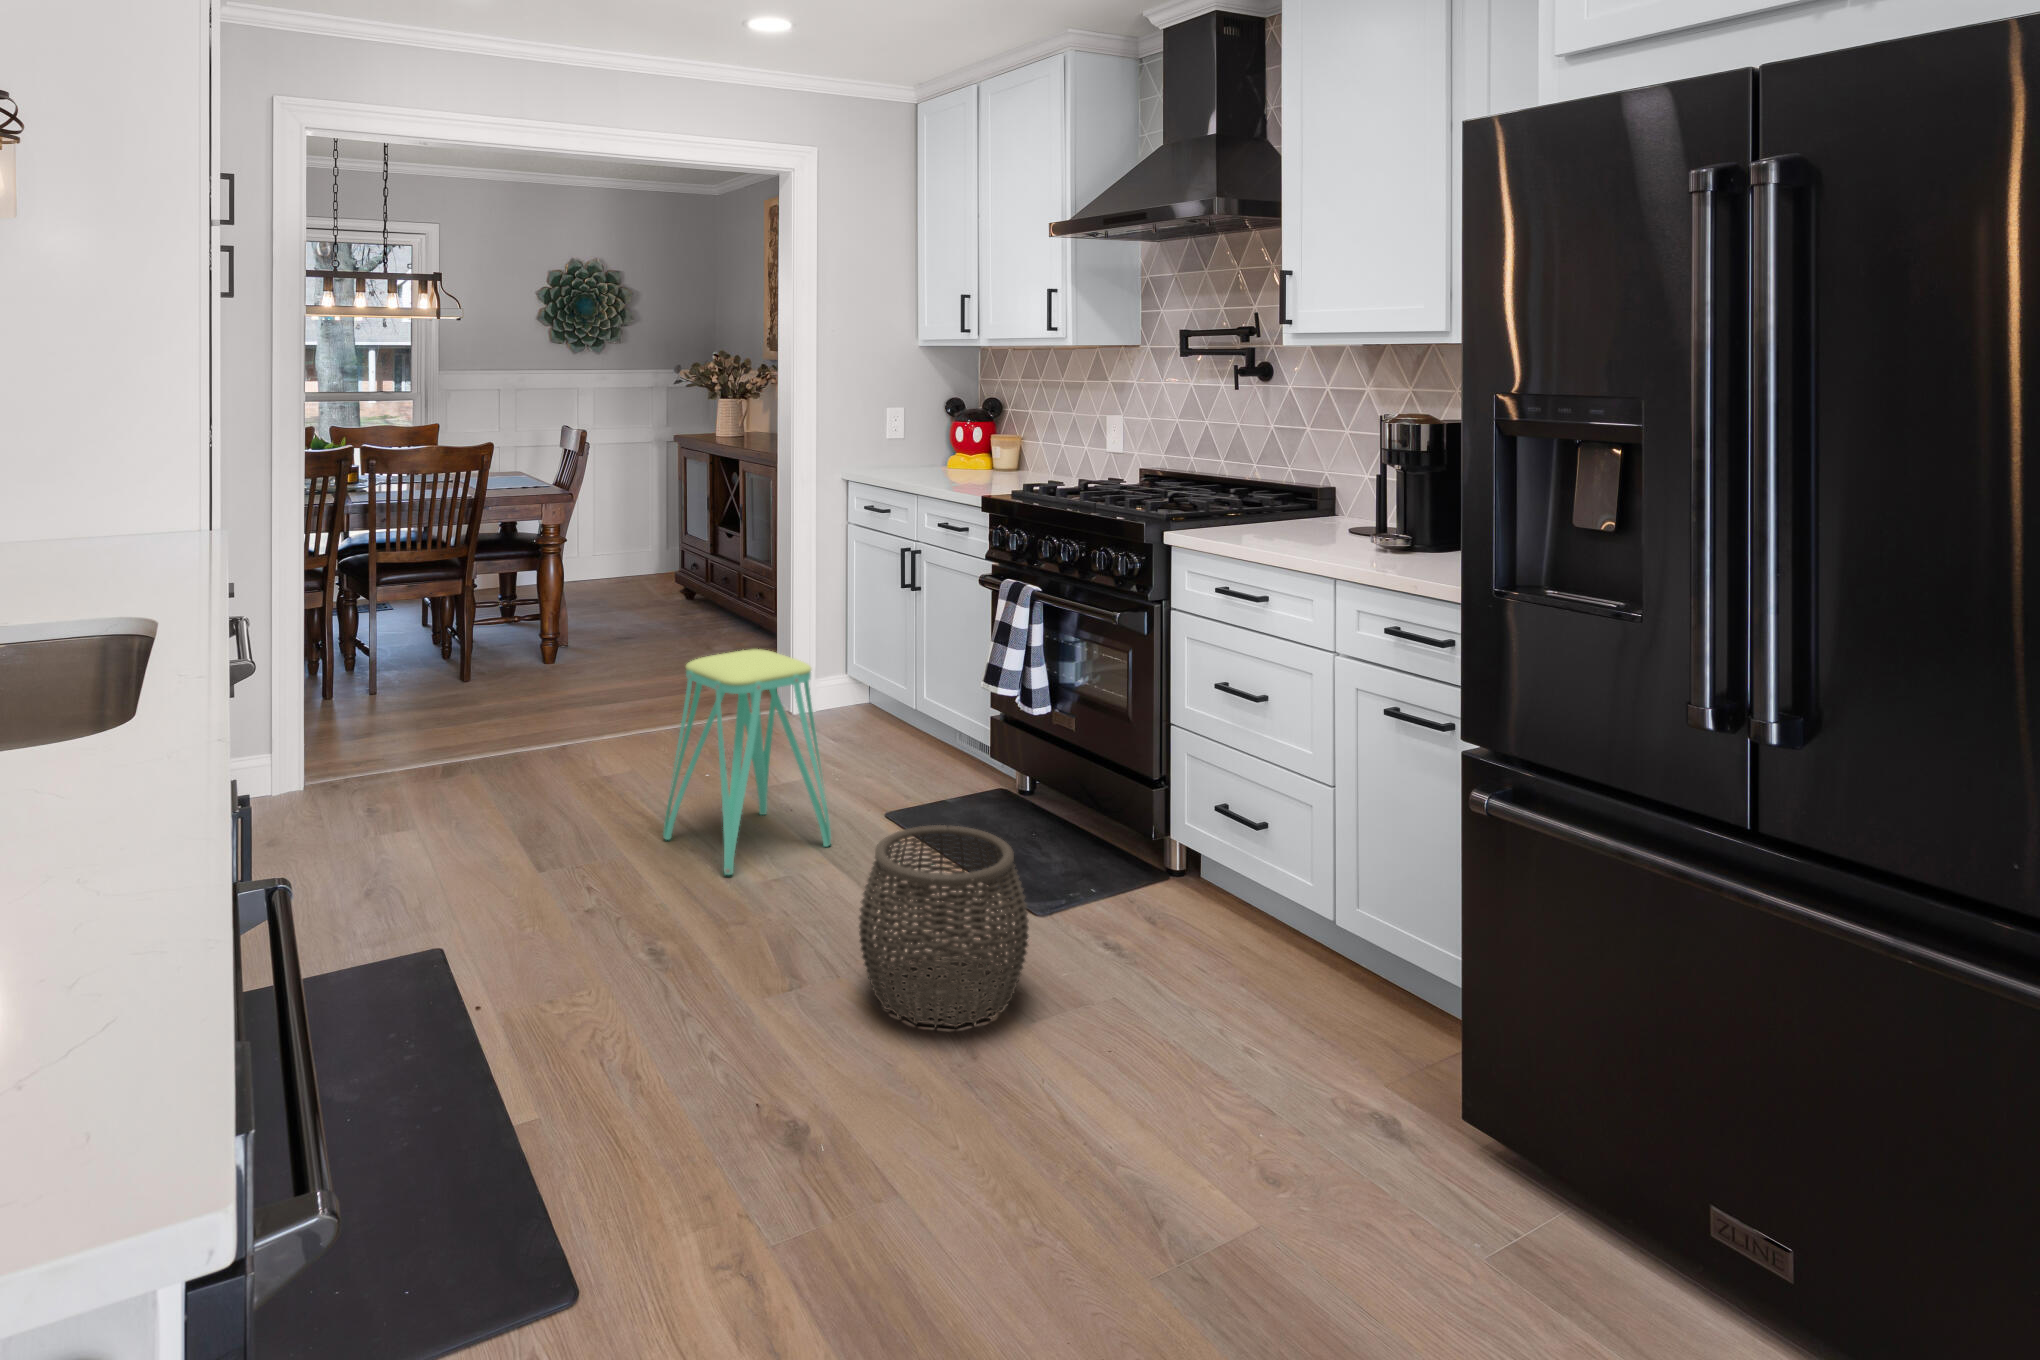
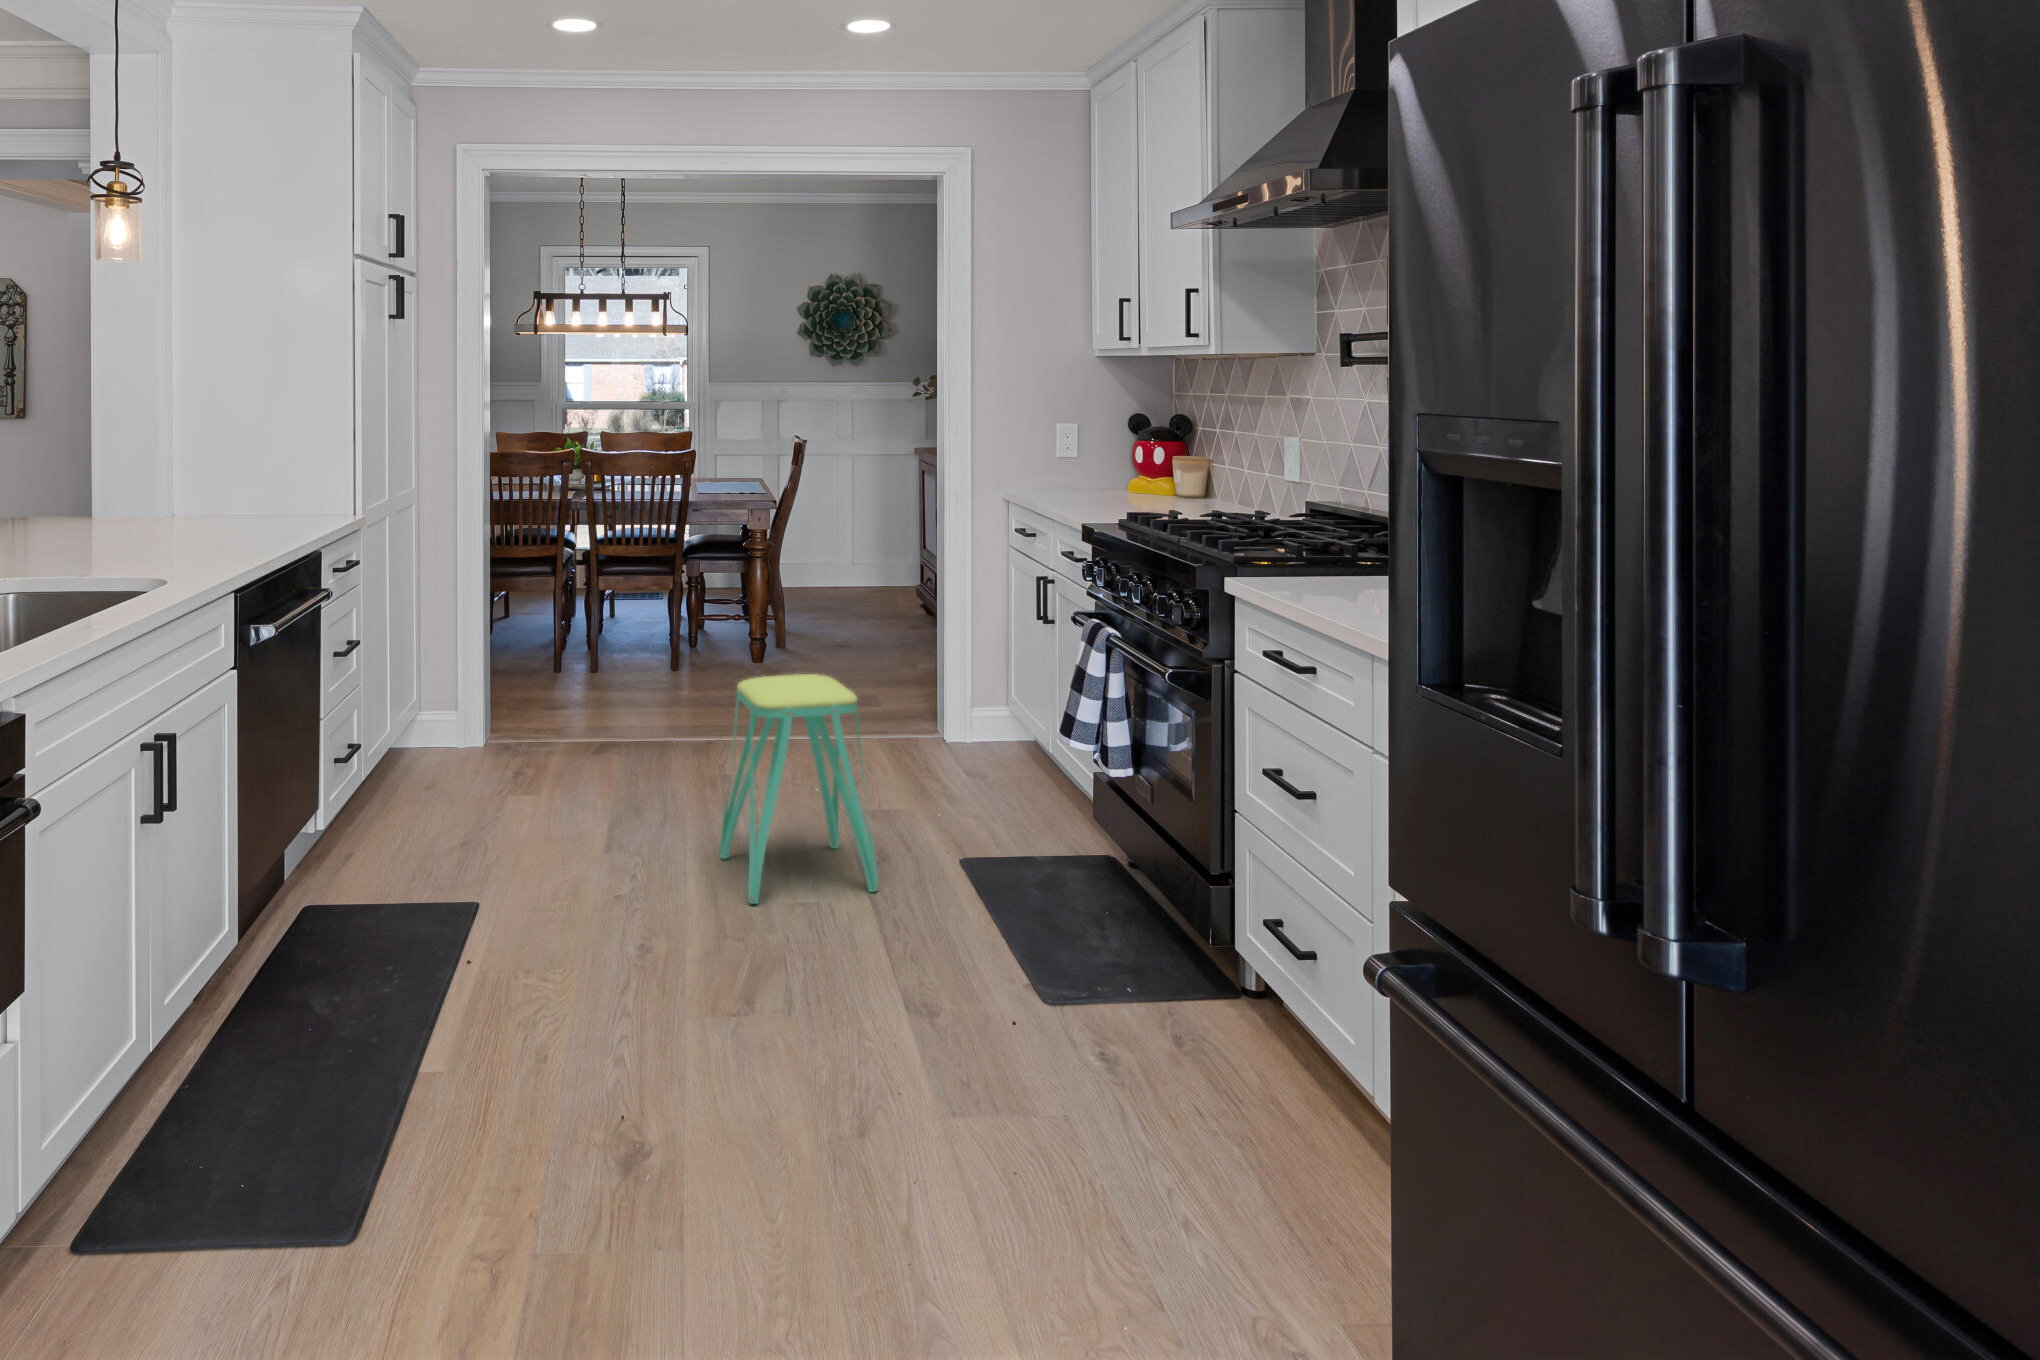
woven basket: present [859,825,1029,1027] -> none [775,883,967,1112]

